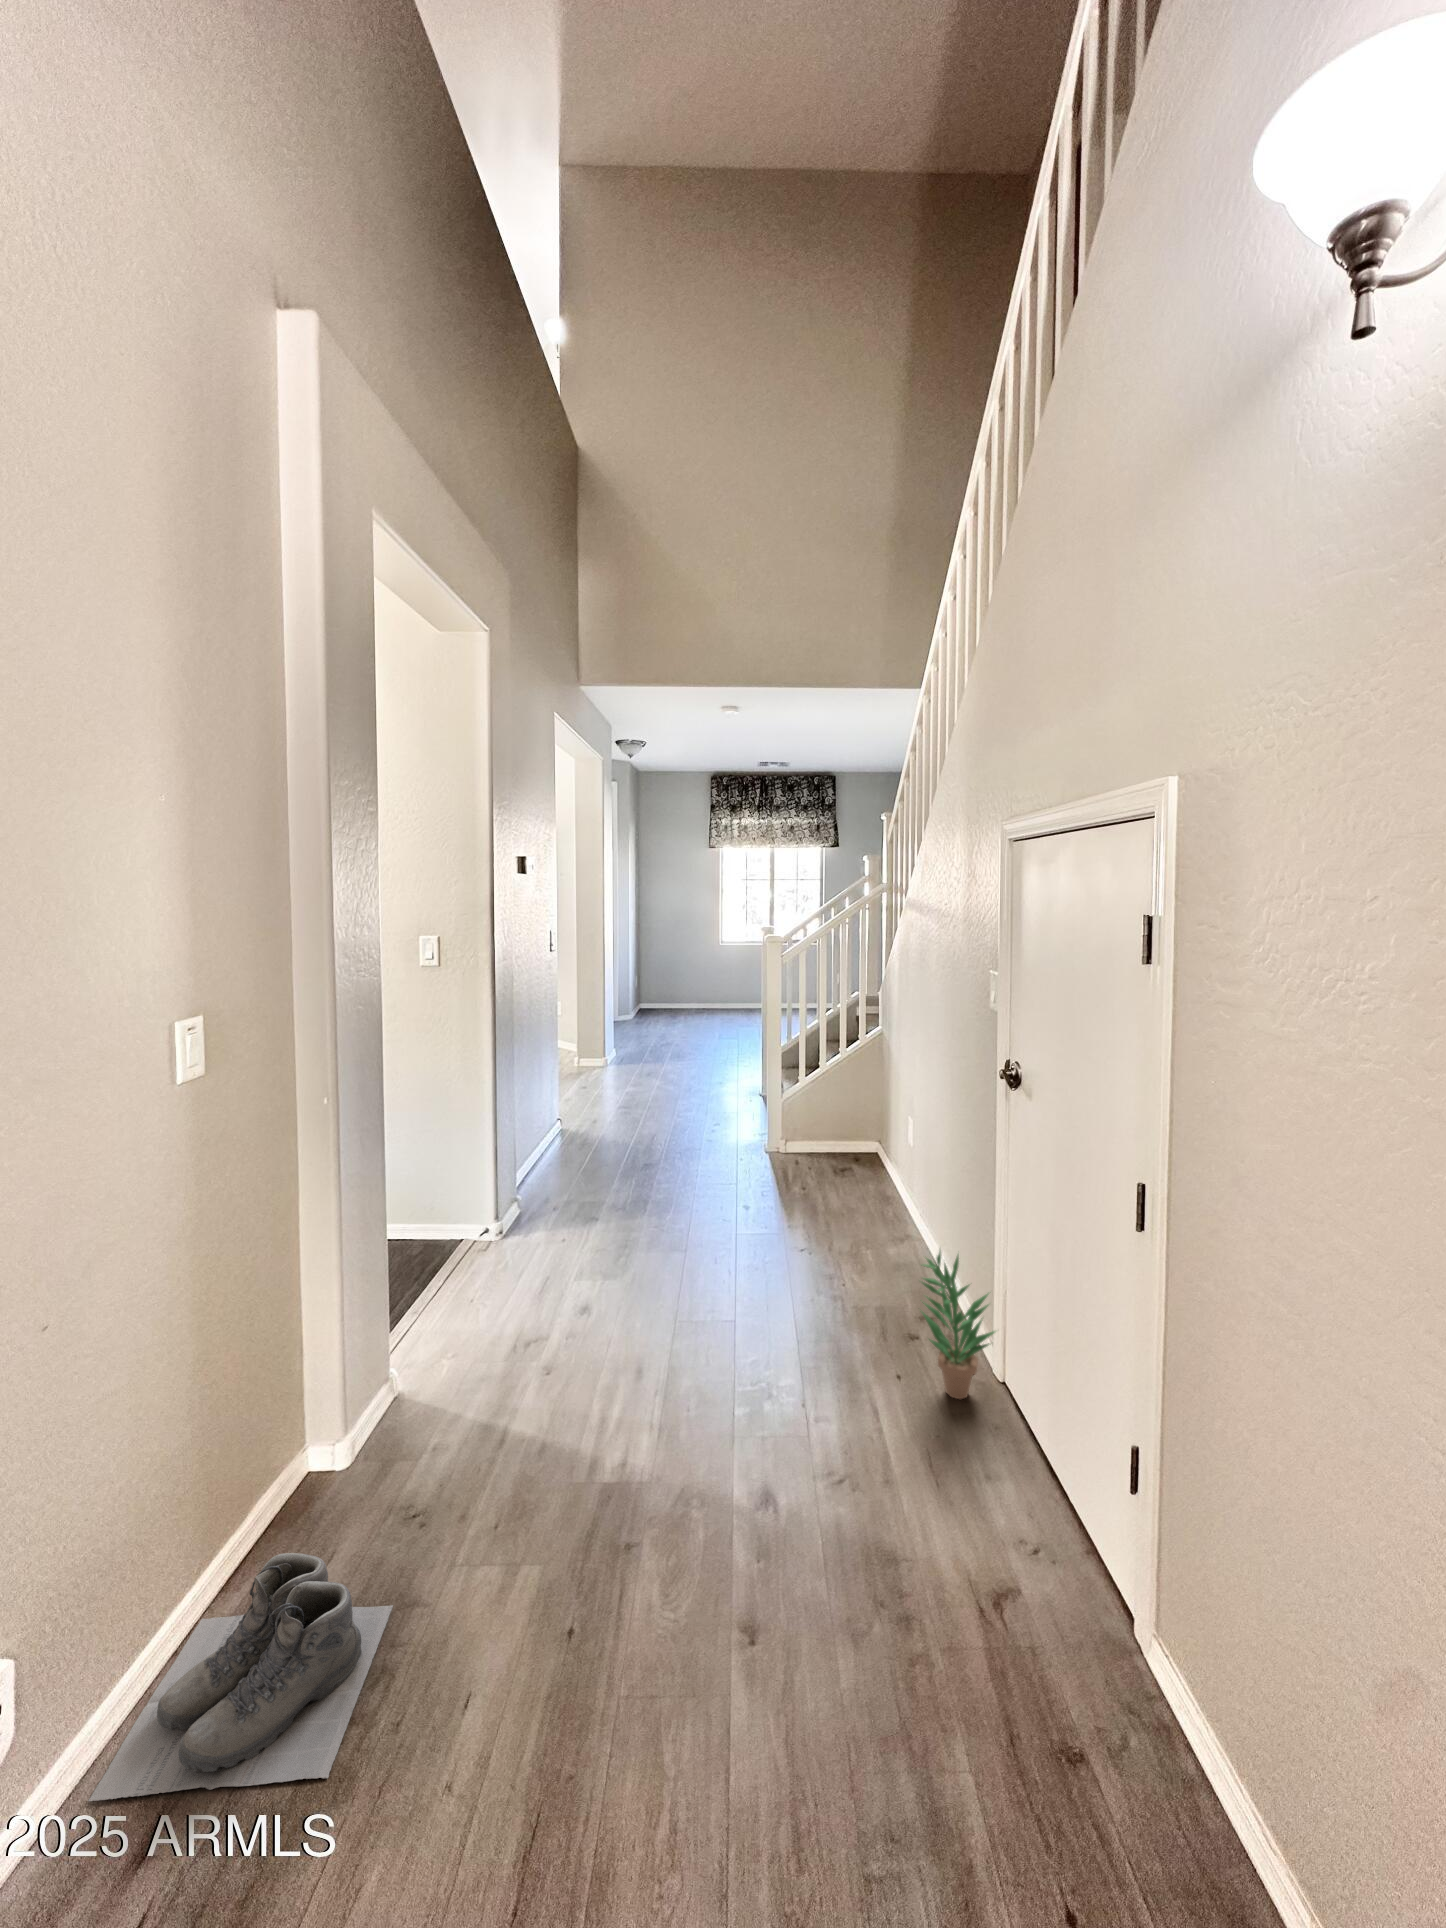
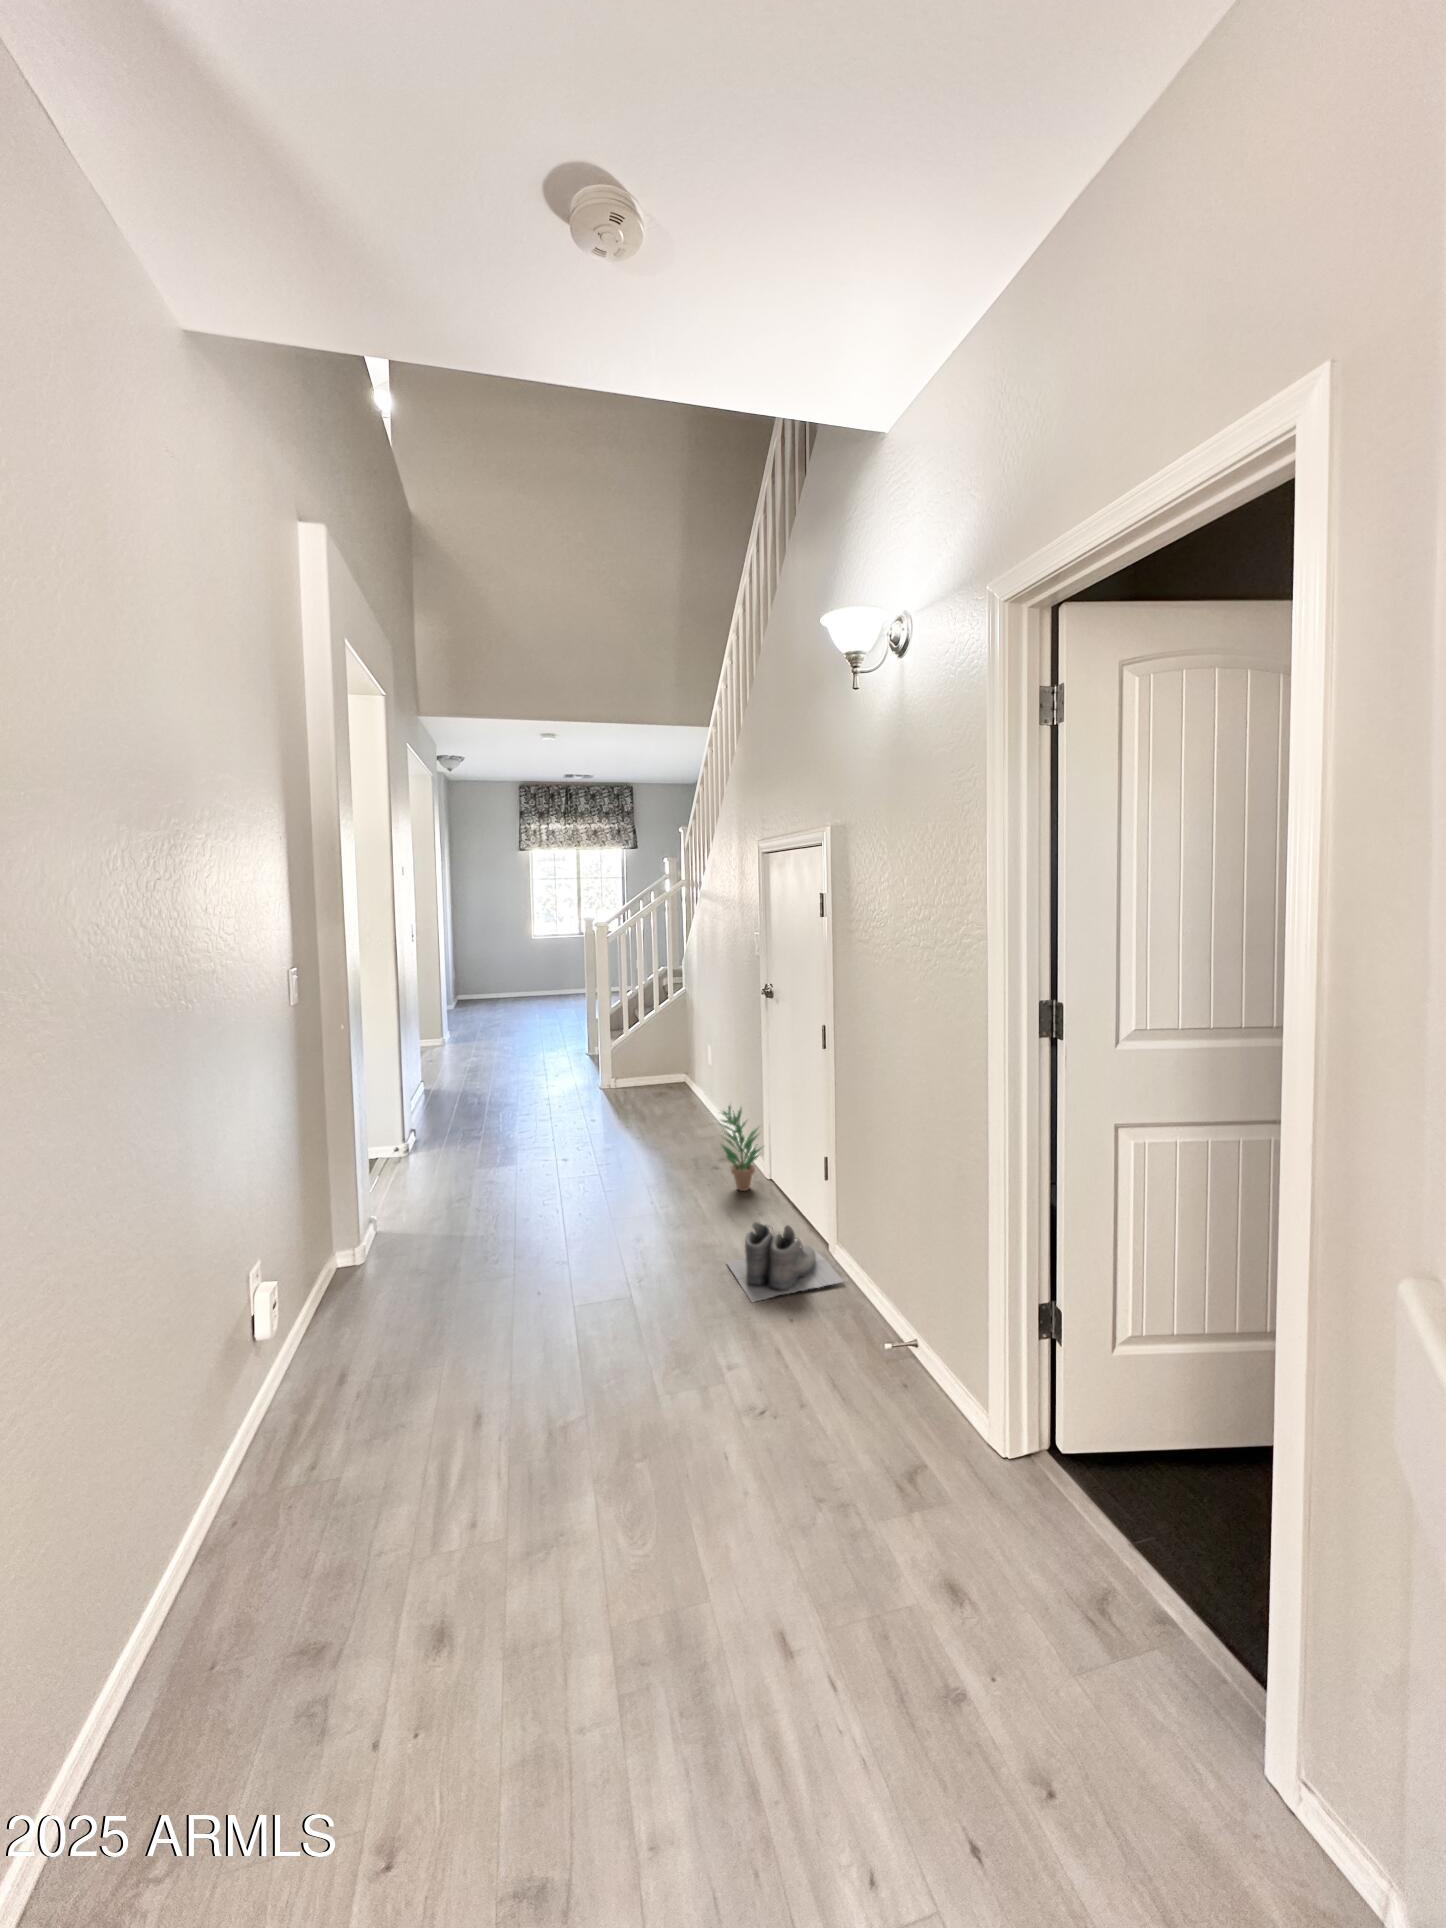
boots: present [88,1553,393,1801] -> present [726,1222,843,1302]

